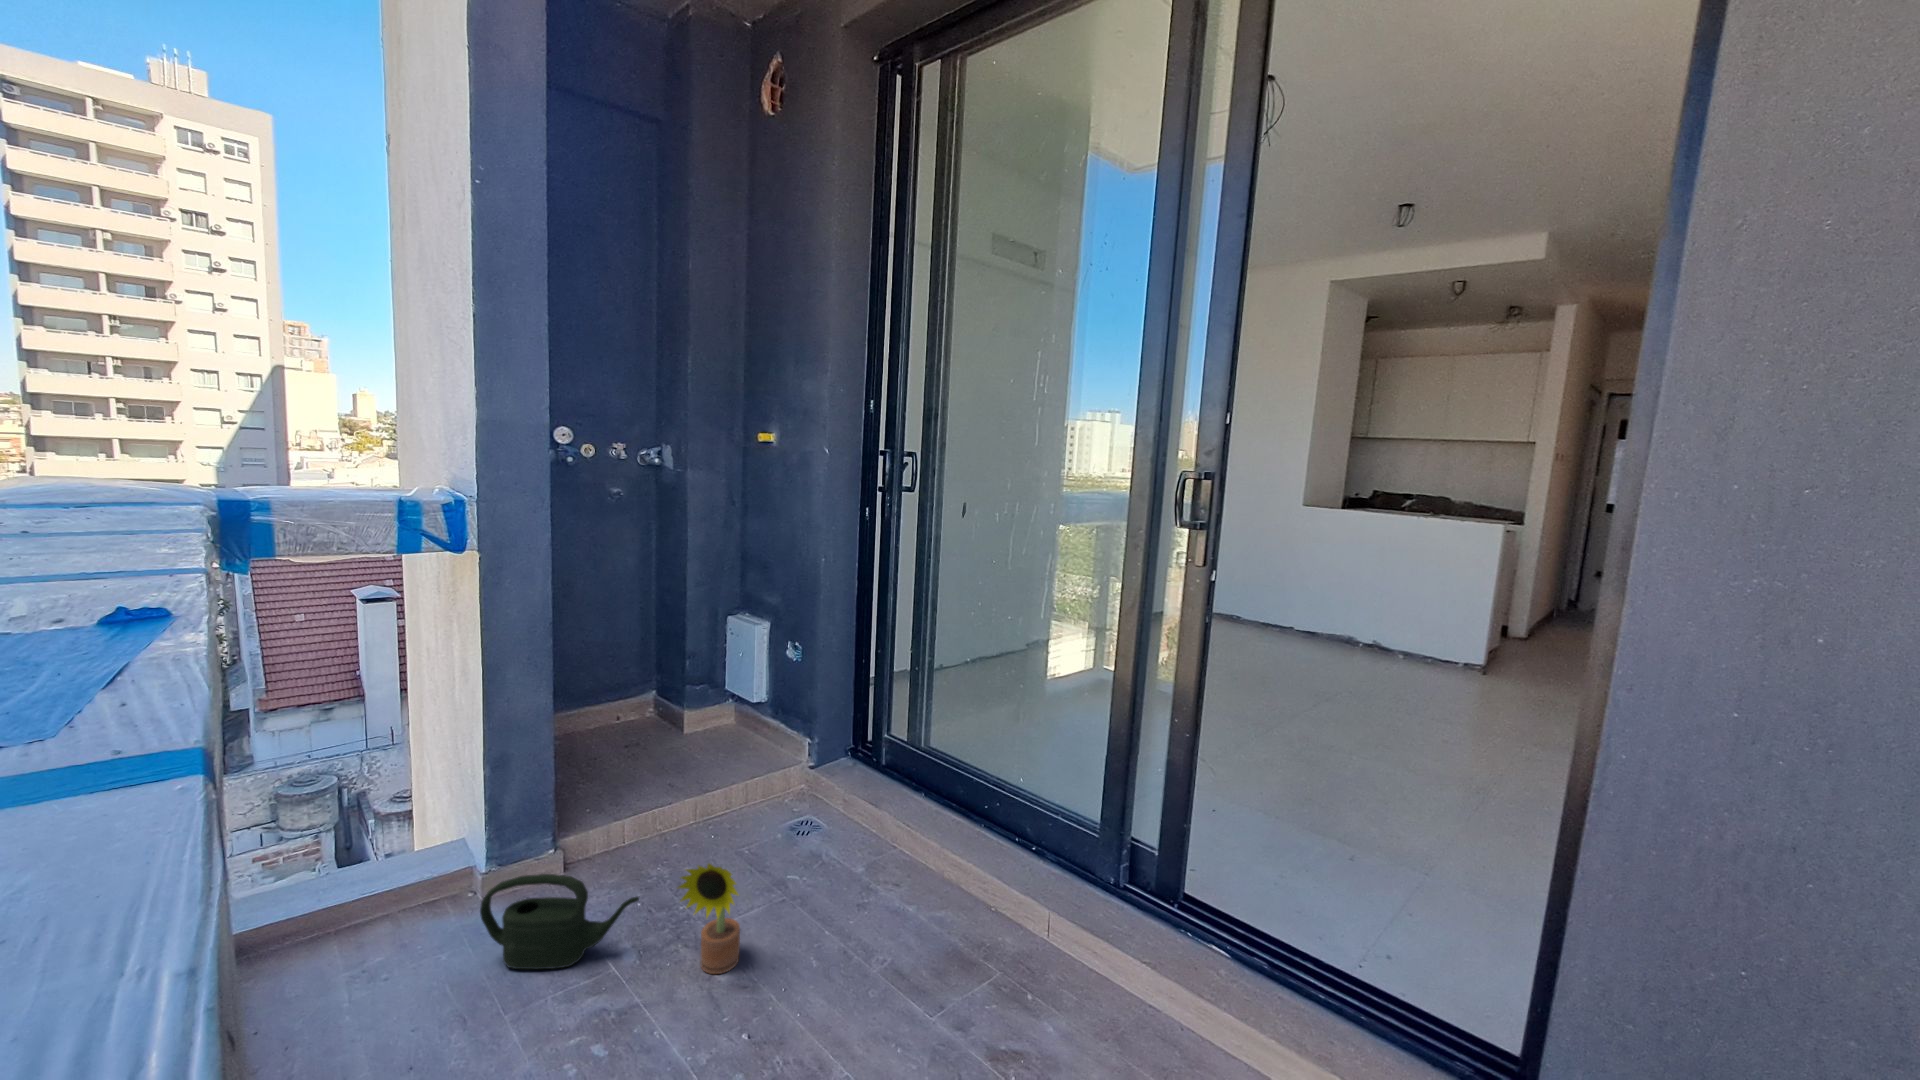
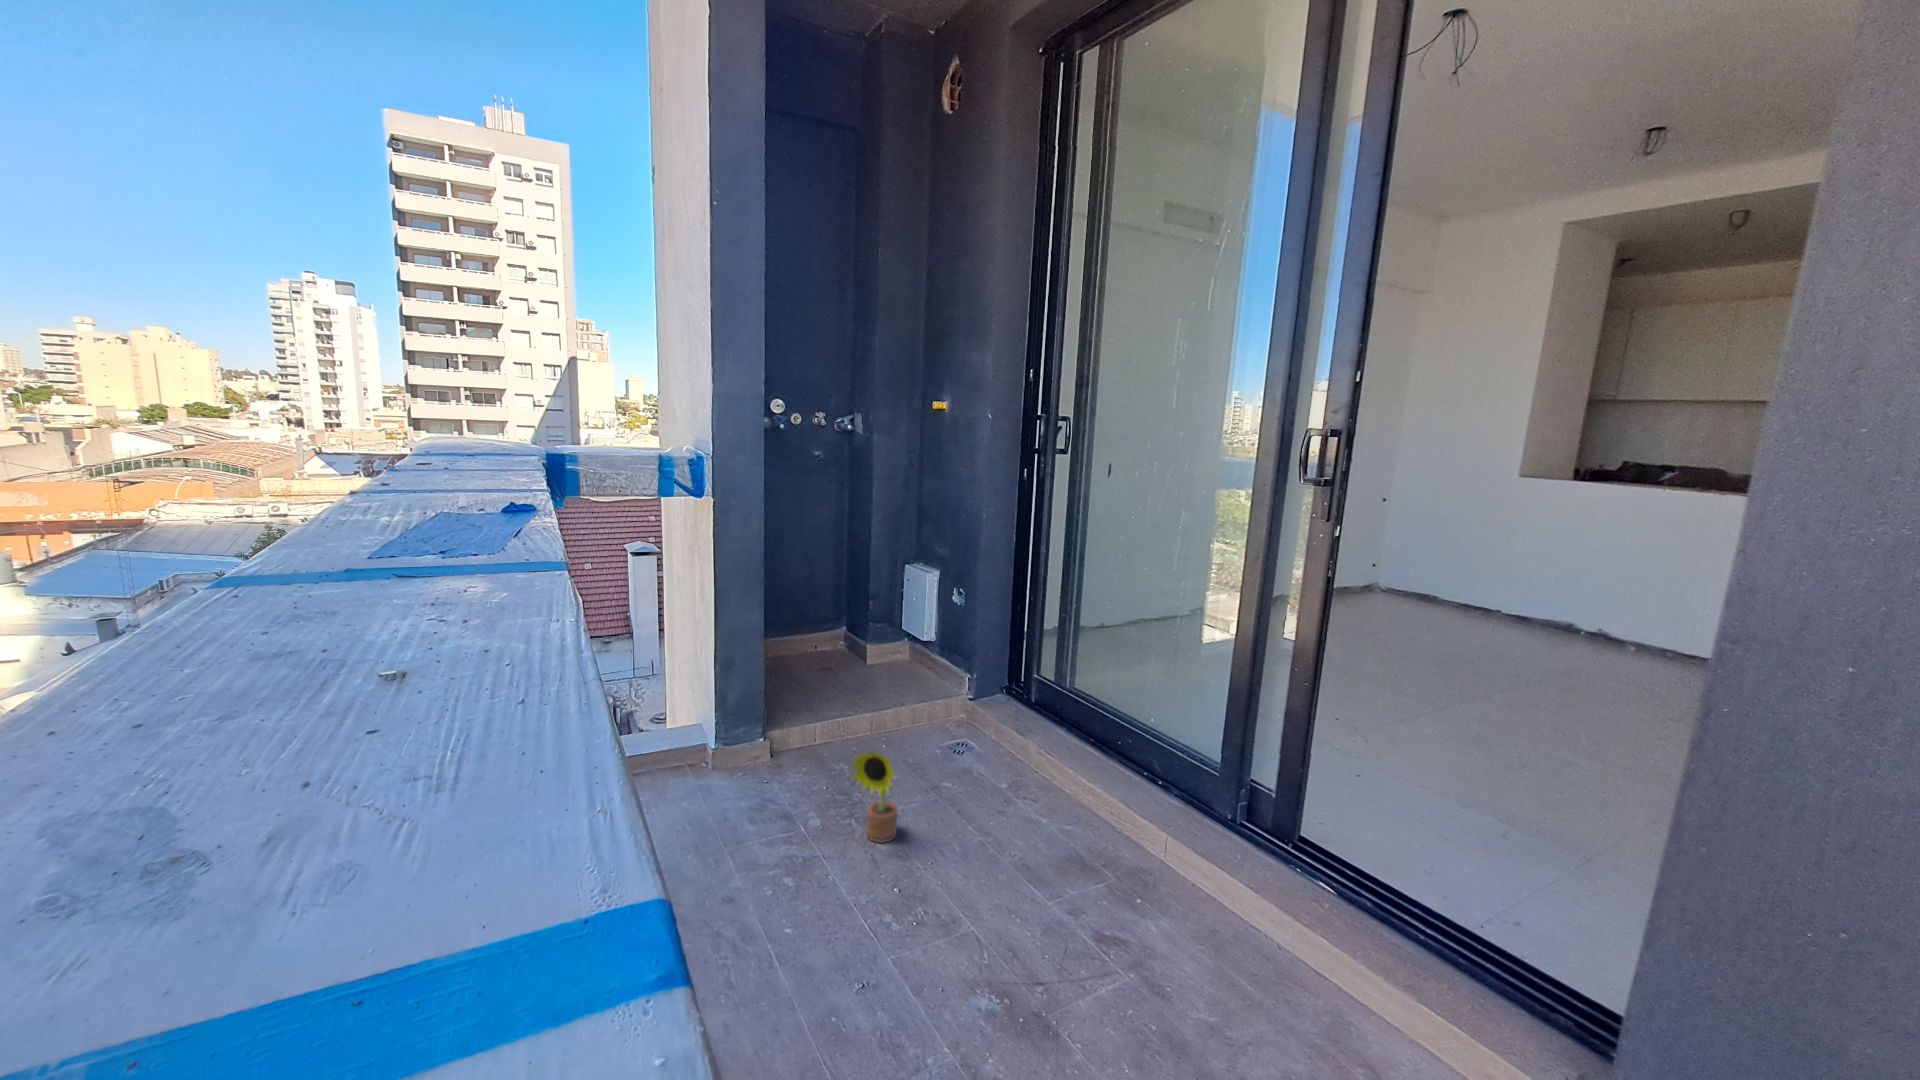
watering can: present [480,874,639,969] -> none [711,746,822,820]

